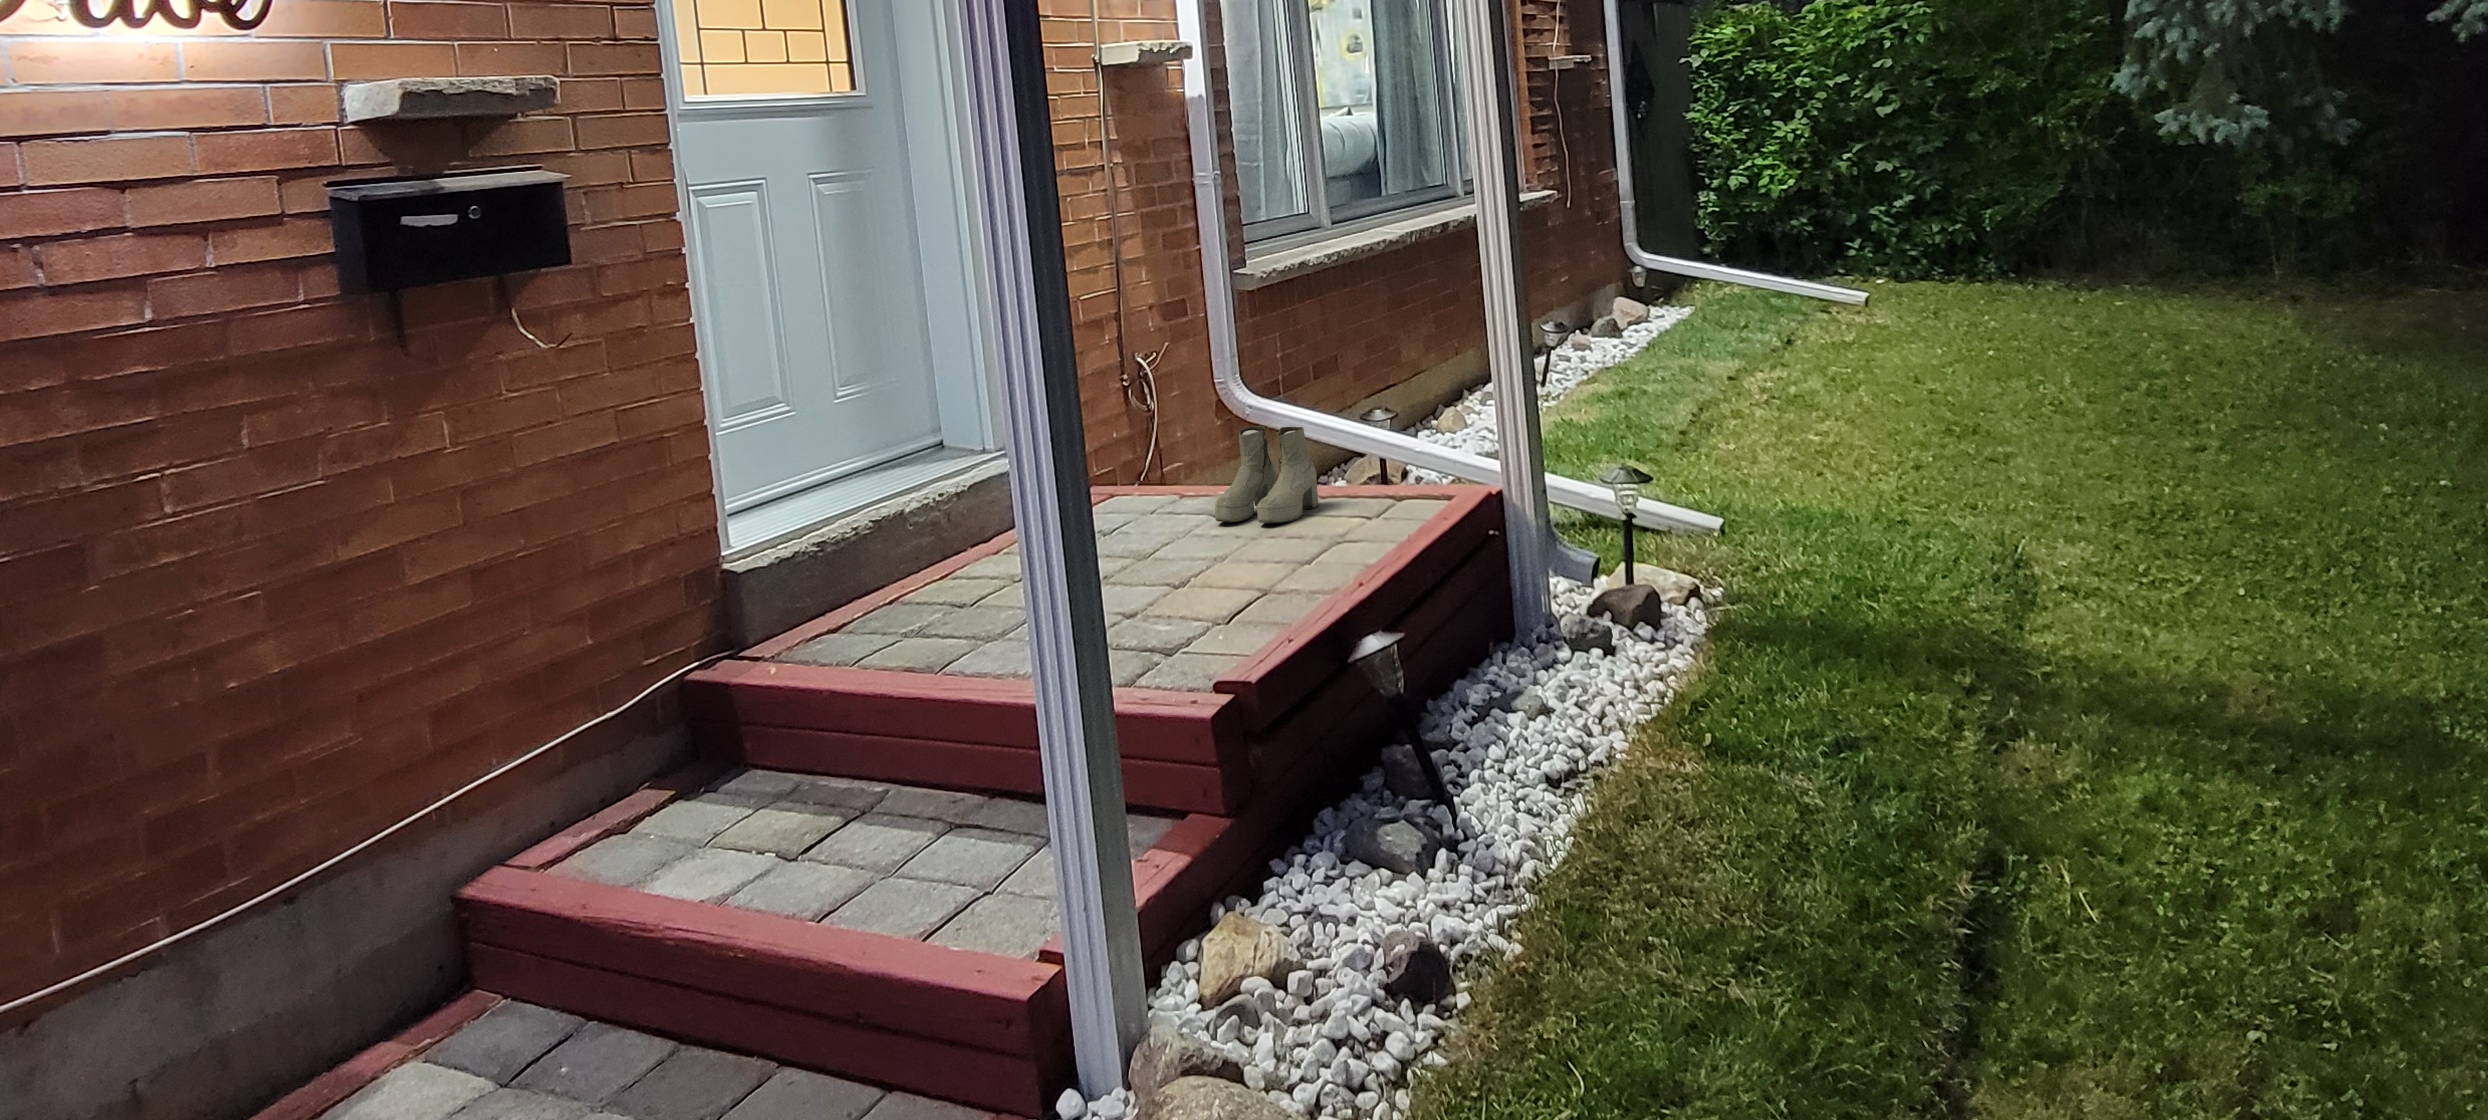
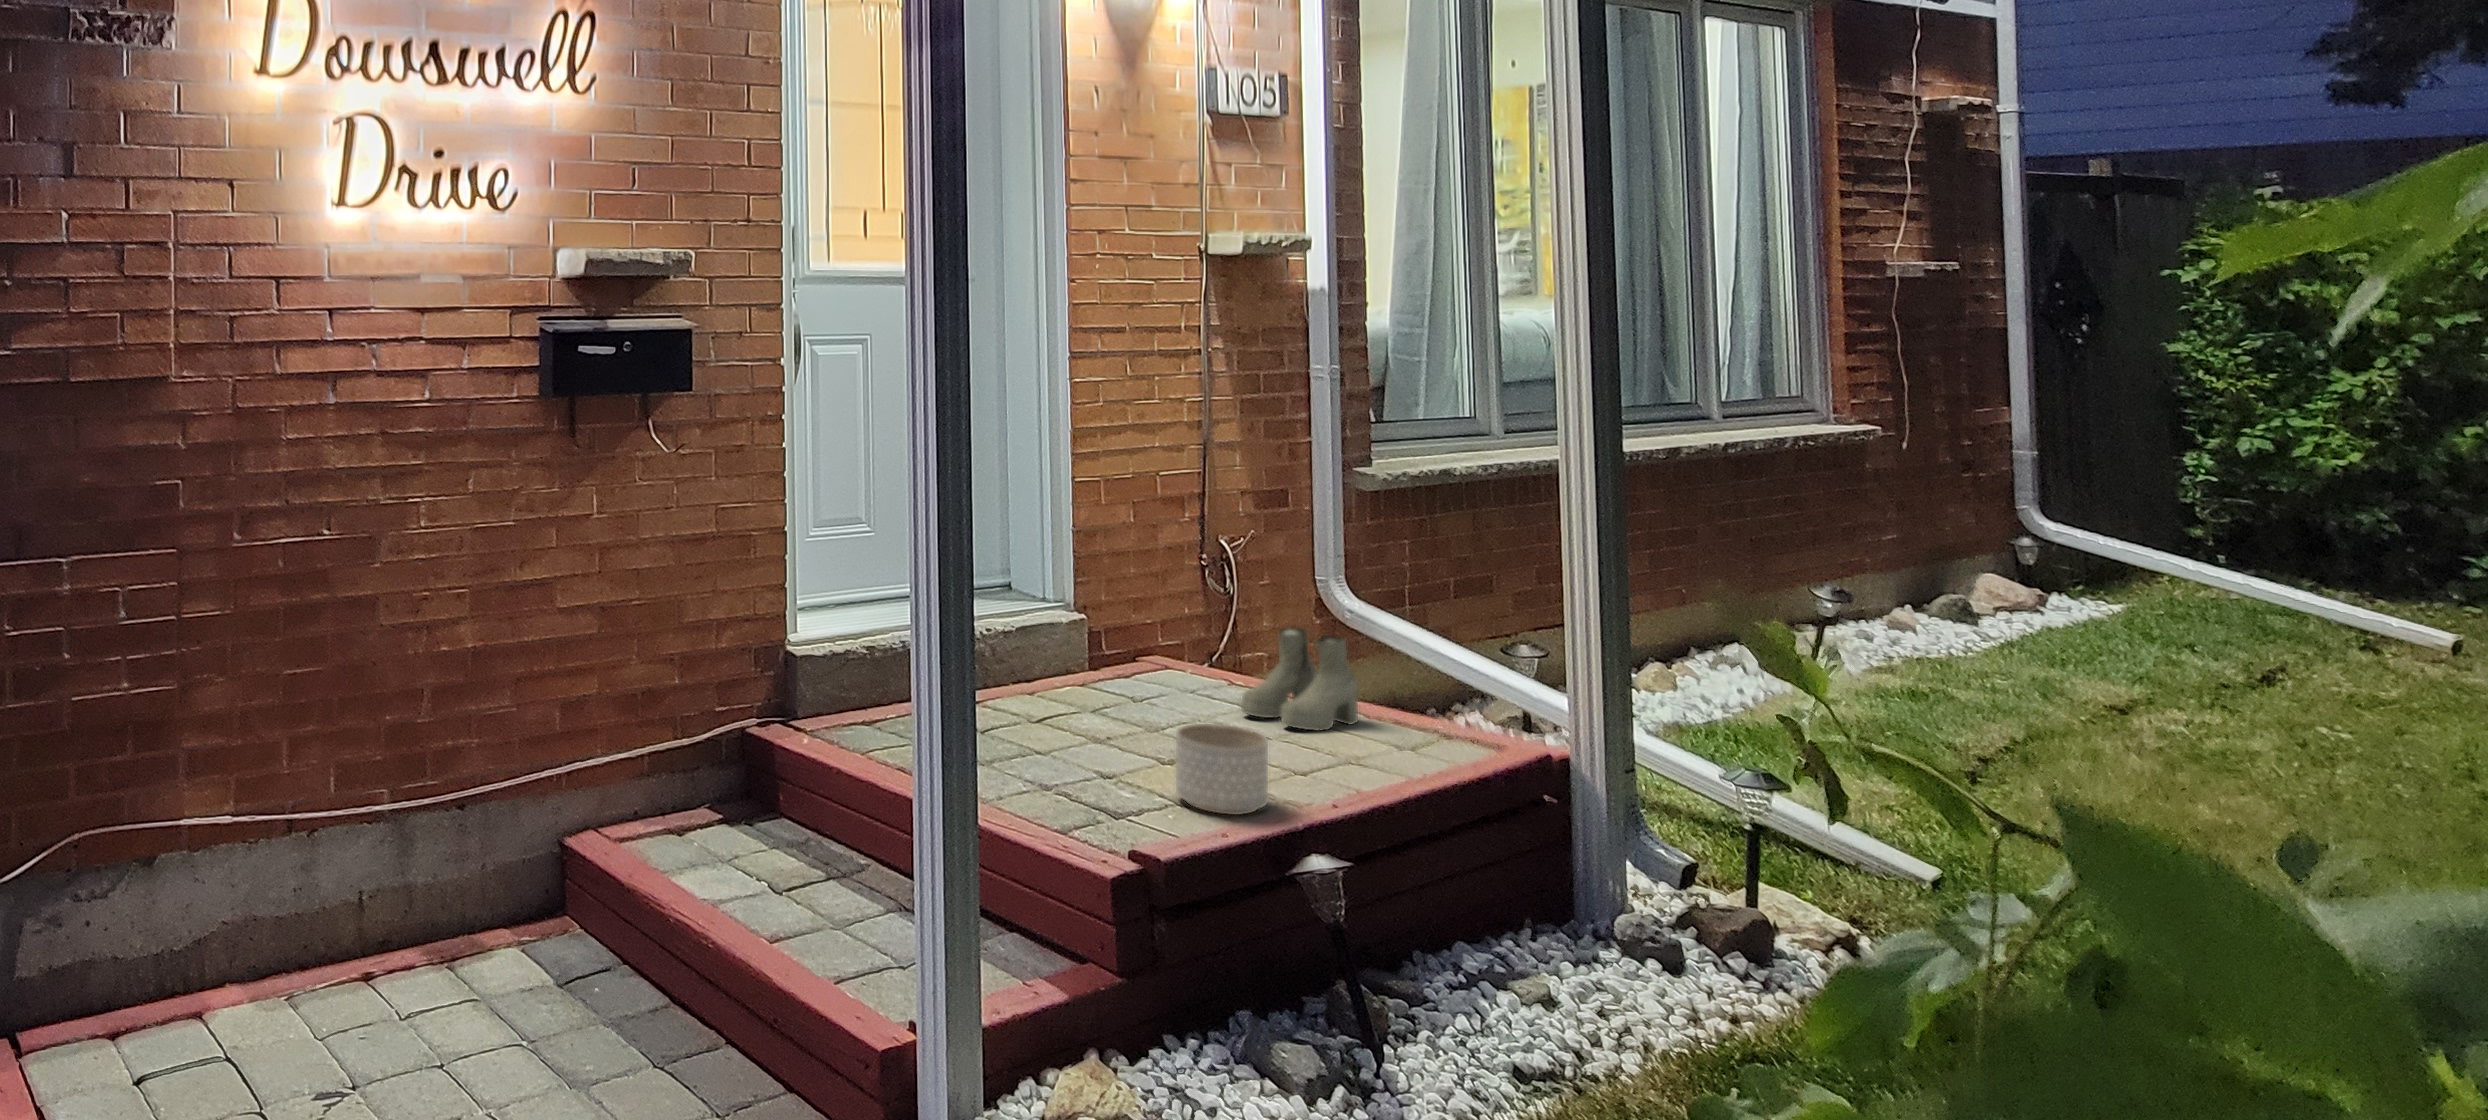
planter: none [1211,530,1306,622] -> present [1176,724,1268,814]

